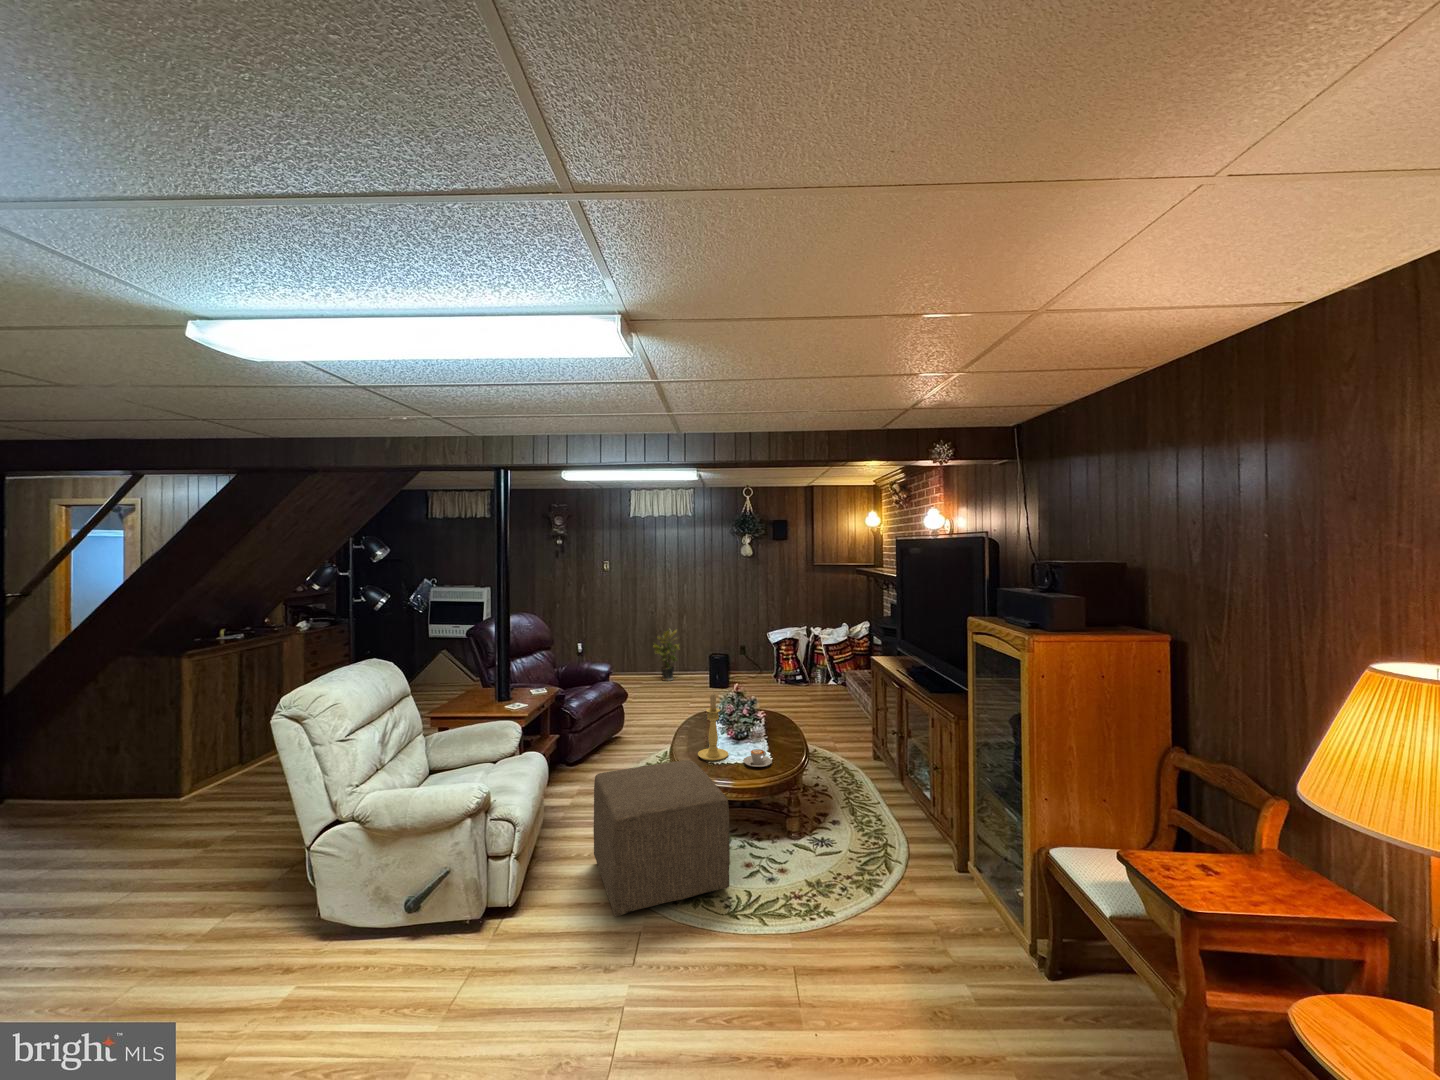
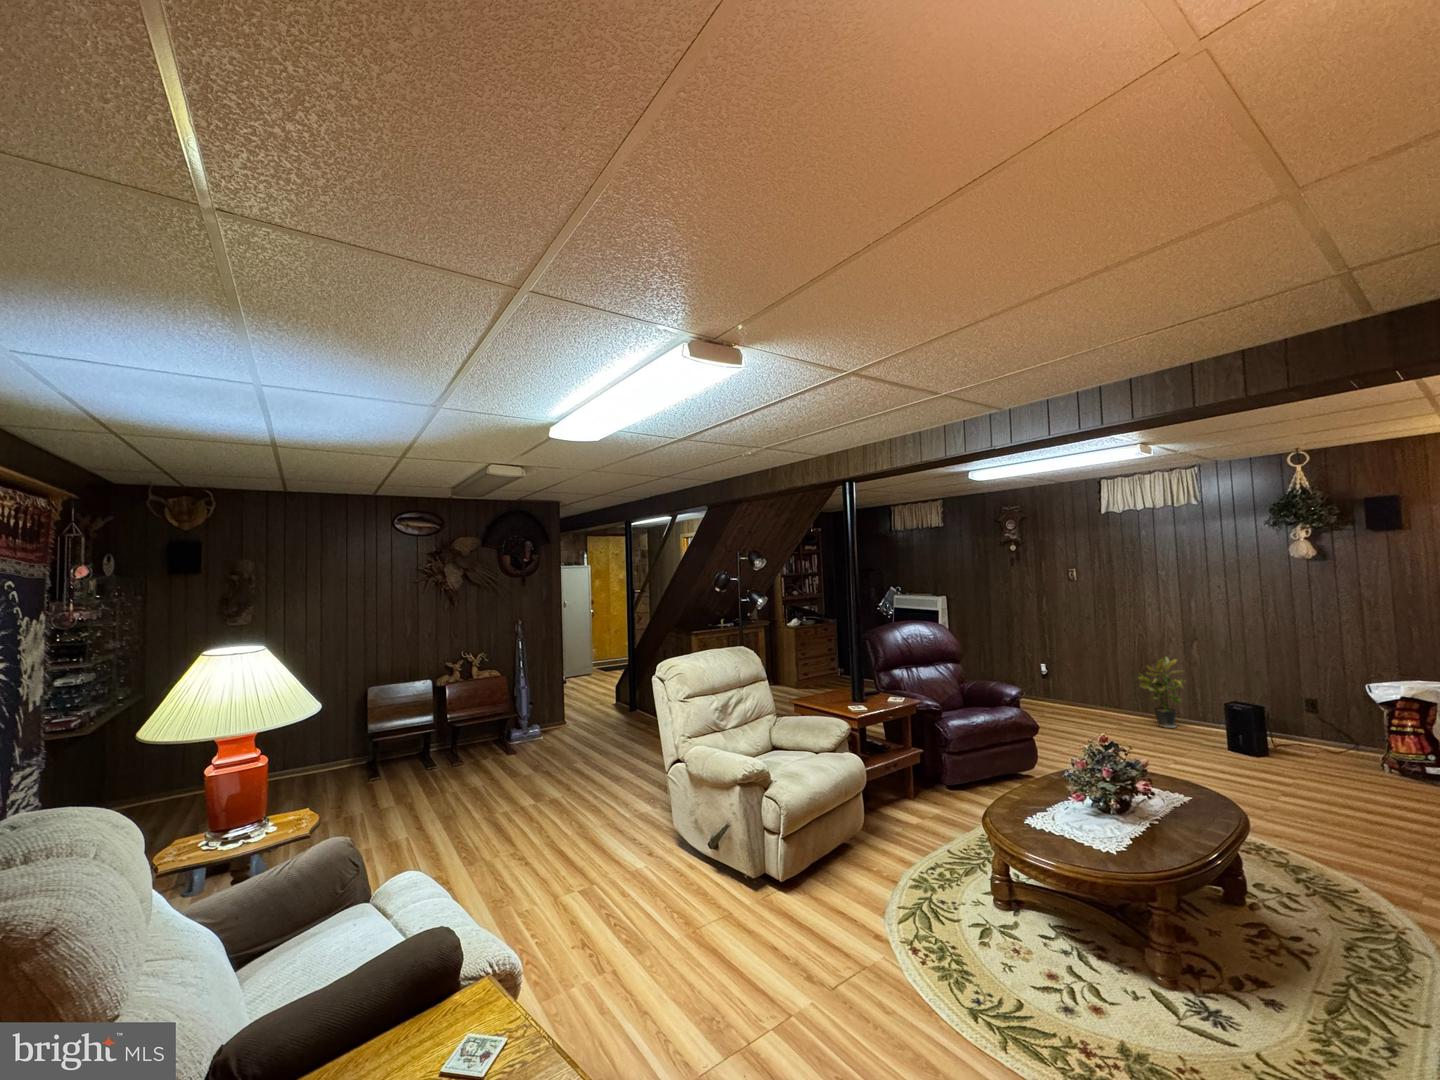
candle holder: present [698,692,728,761] -> none [1023,734,1069,826]
coffee cup: present [743,749,772,767] -> none [1071,826,1119,855]
ottoman: present [594,760,730,917] -> none [844,791,1006,982]

